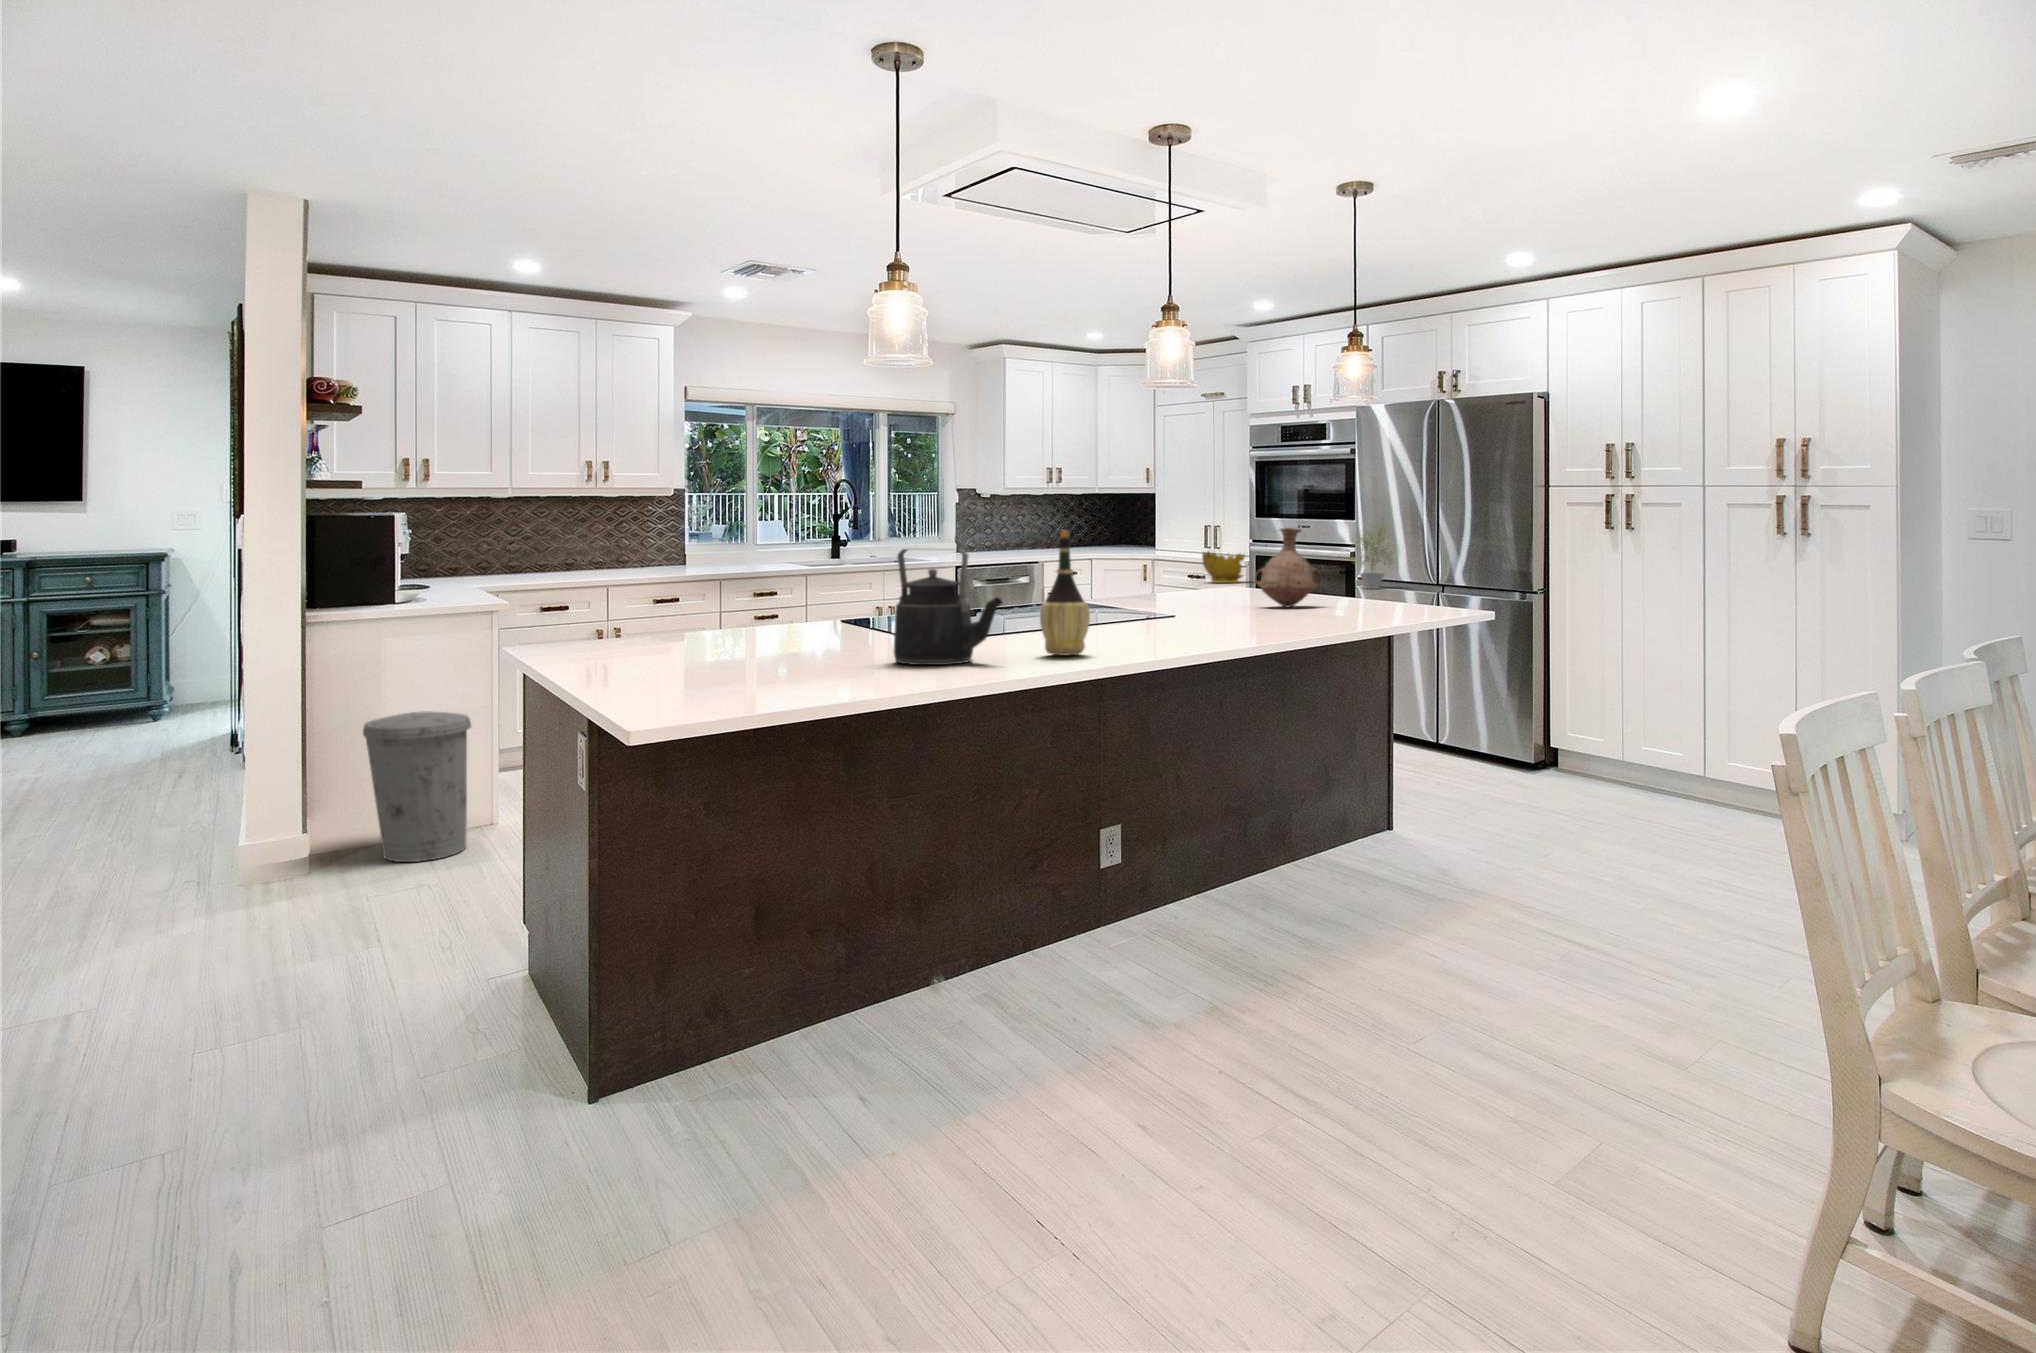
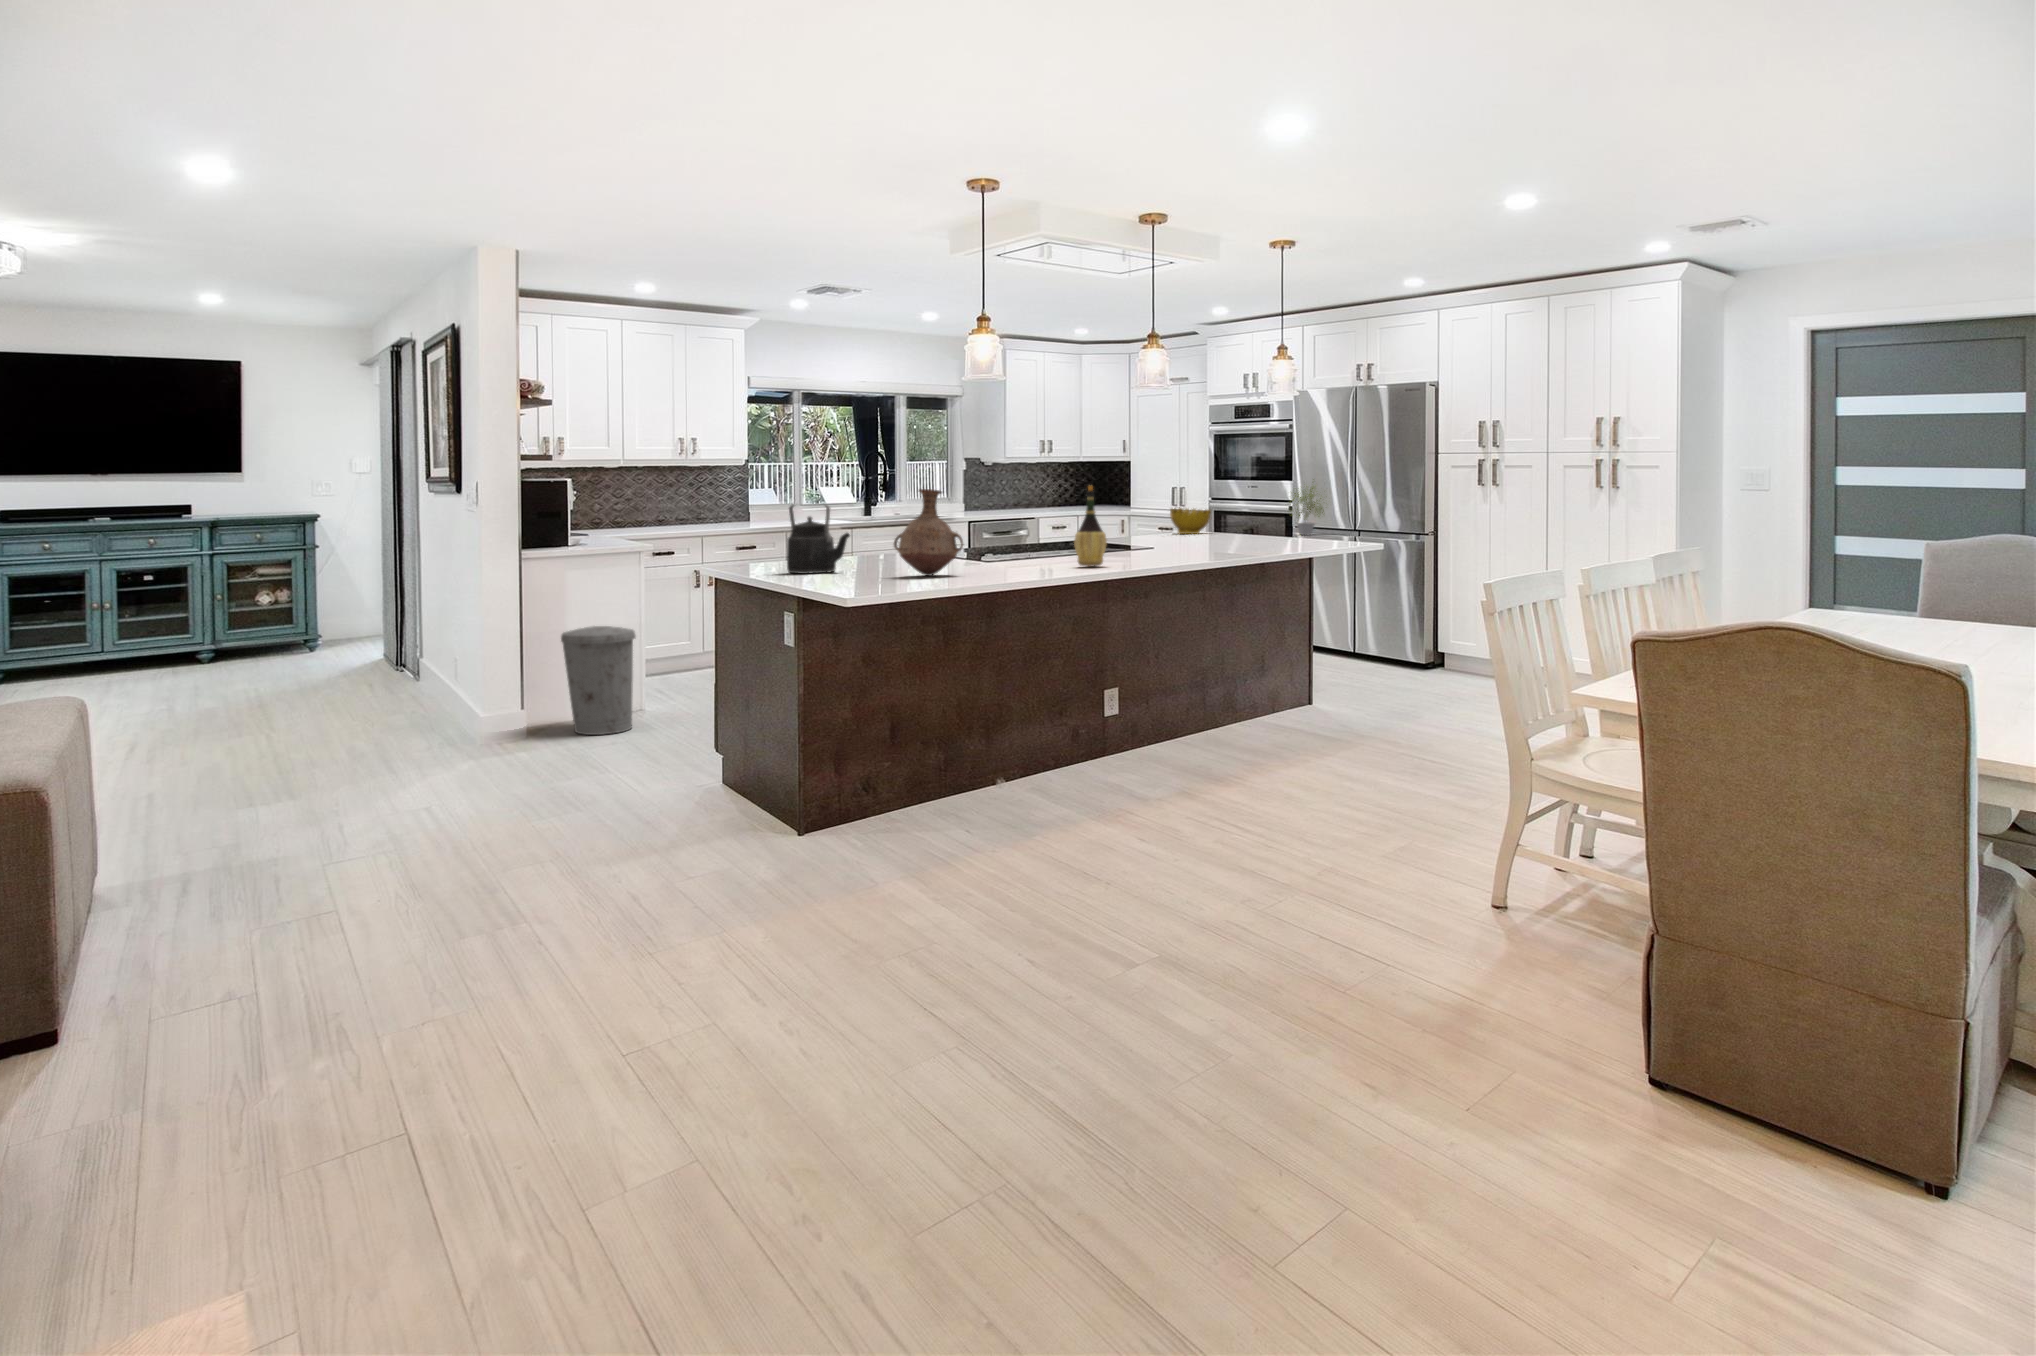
vase: present [1254,528,1321,607] -> present [894,489,963,576]
kettle: present [894,549,1002,665] -> present [787,504,850,574]

